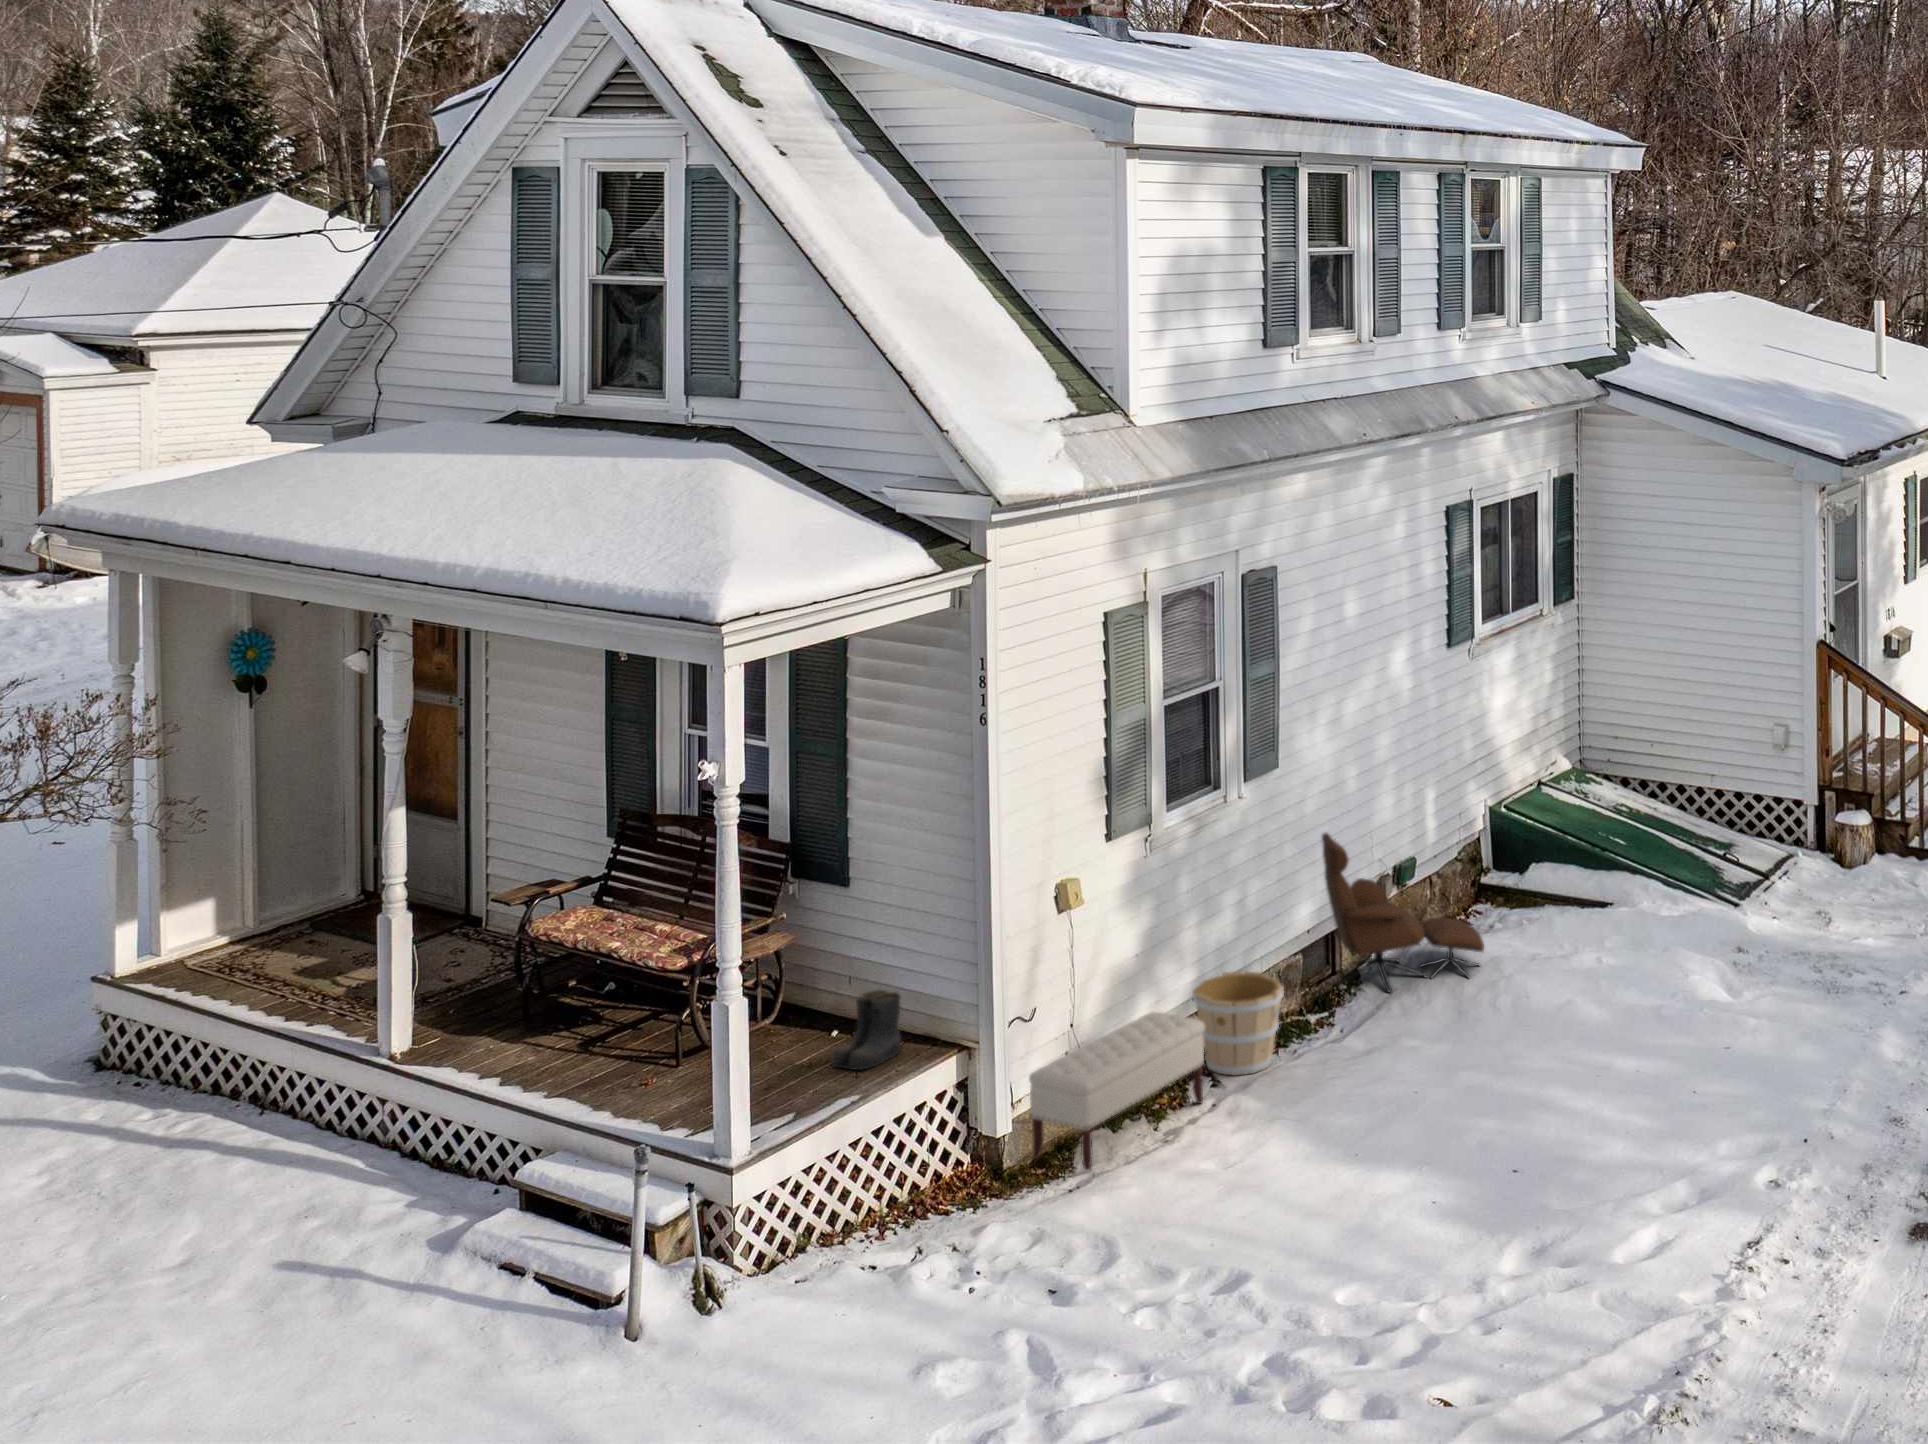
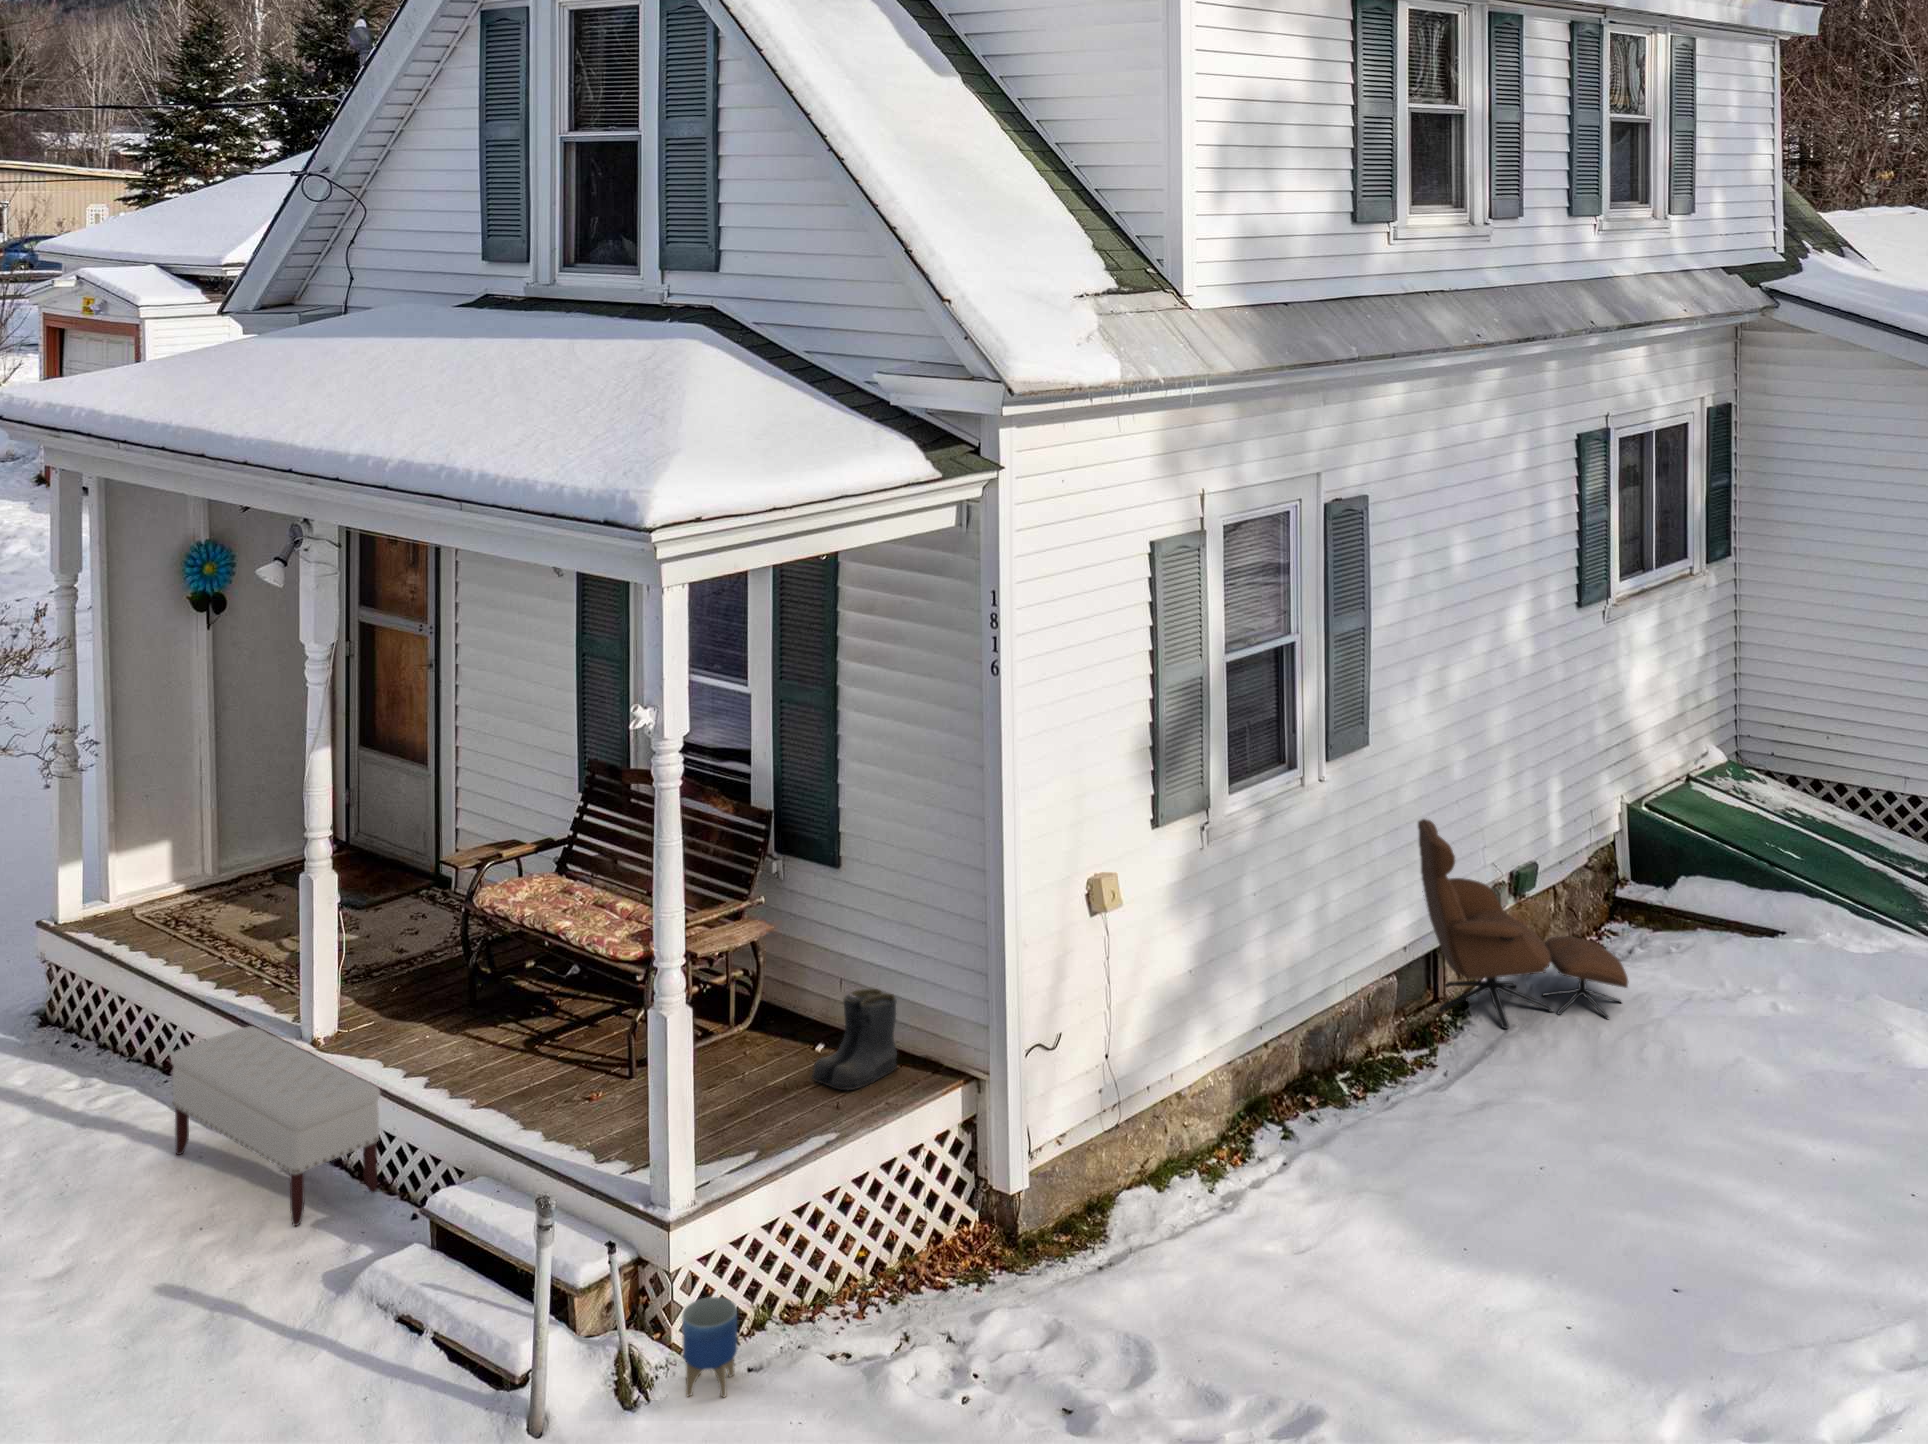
wooden bucket: present [1192,971,1284,1075] -> none [1258,993,1375,1129]
bench: present [1029,1012,1205,1171] -> present [171,1026,380,1226]
planter: none [748,1223,792,1299] -> present [682,1297,737,1397]

